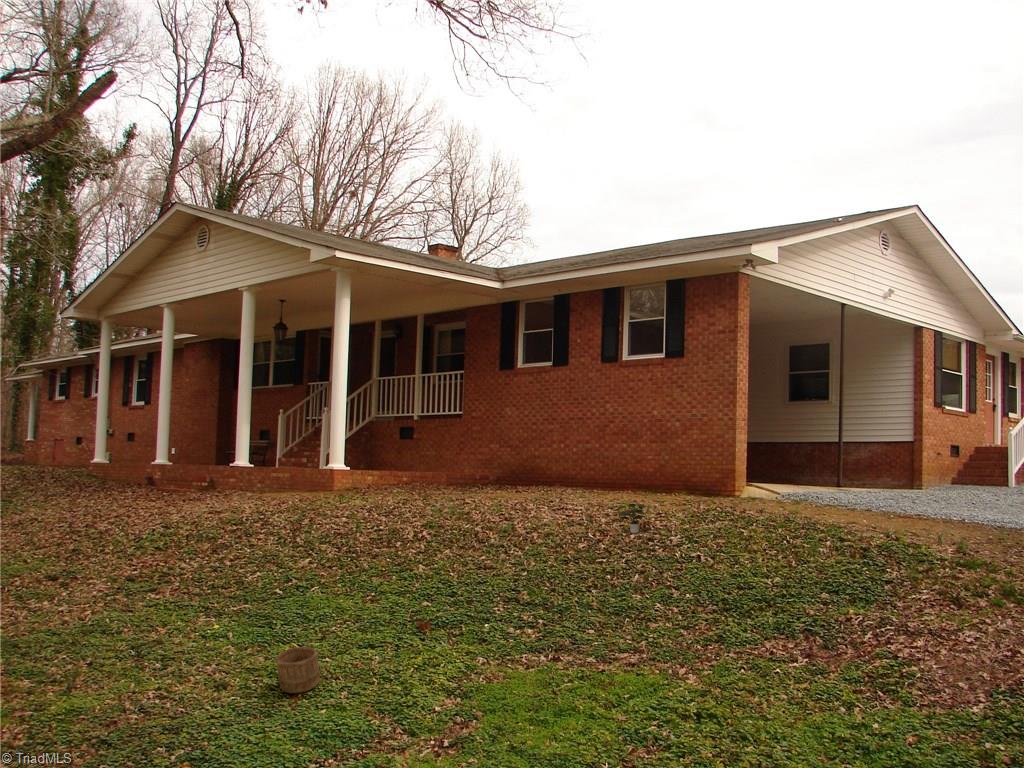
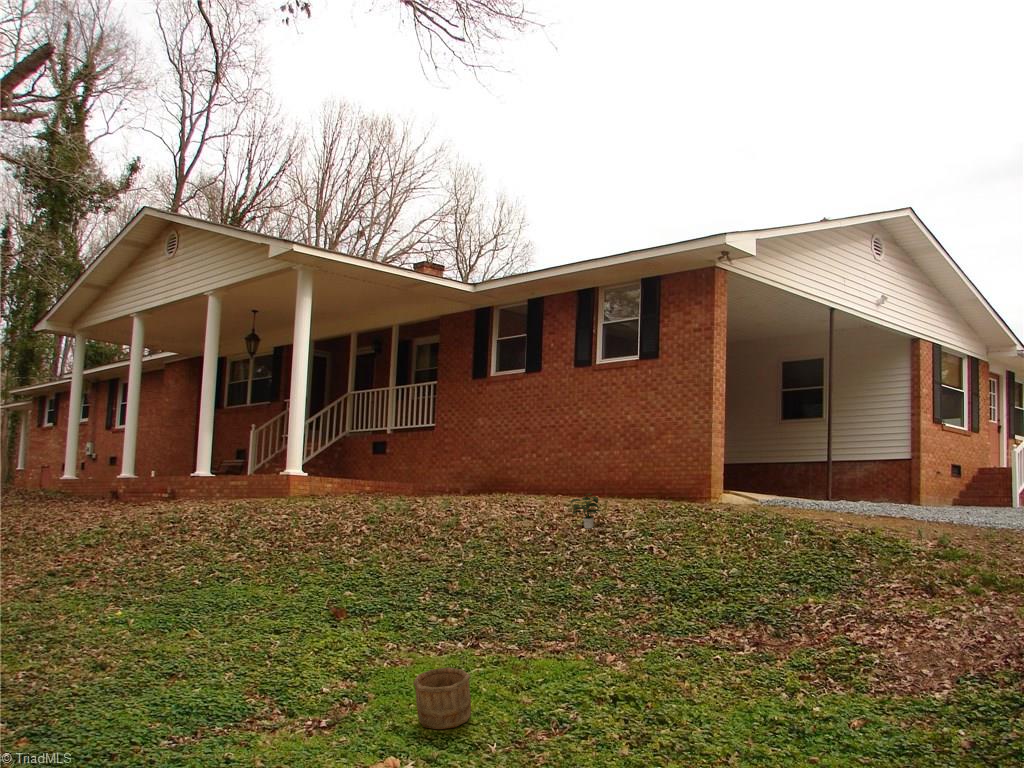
wooden bucket: present [275,646,320,693] -> present [413,667,471,729]

